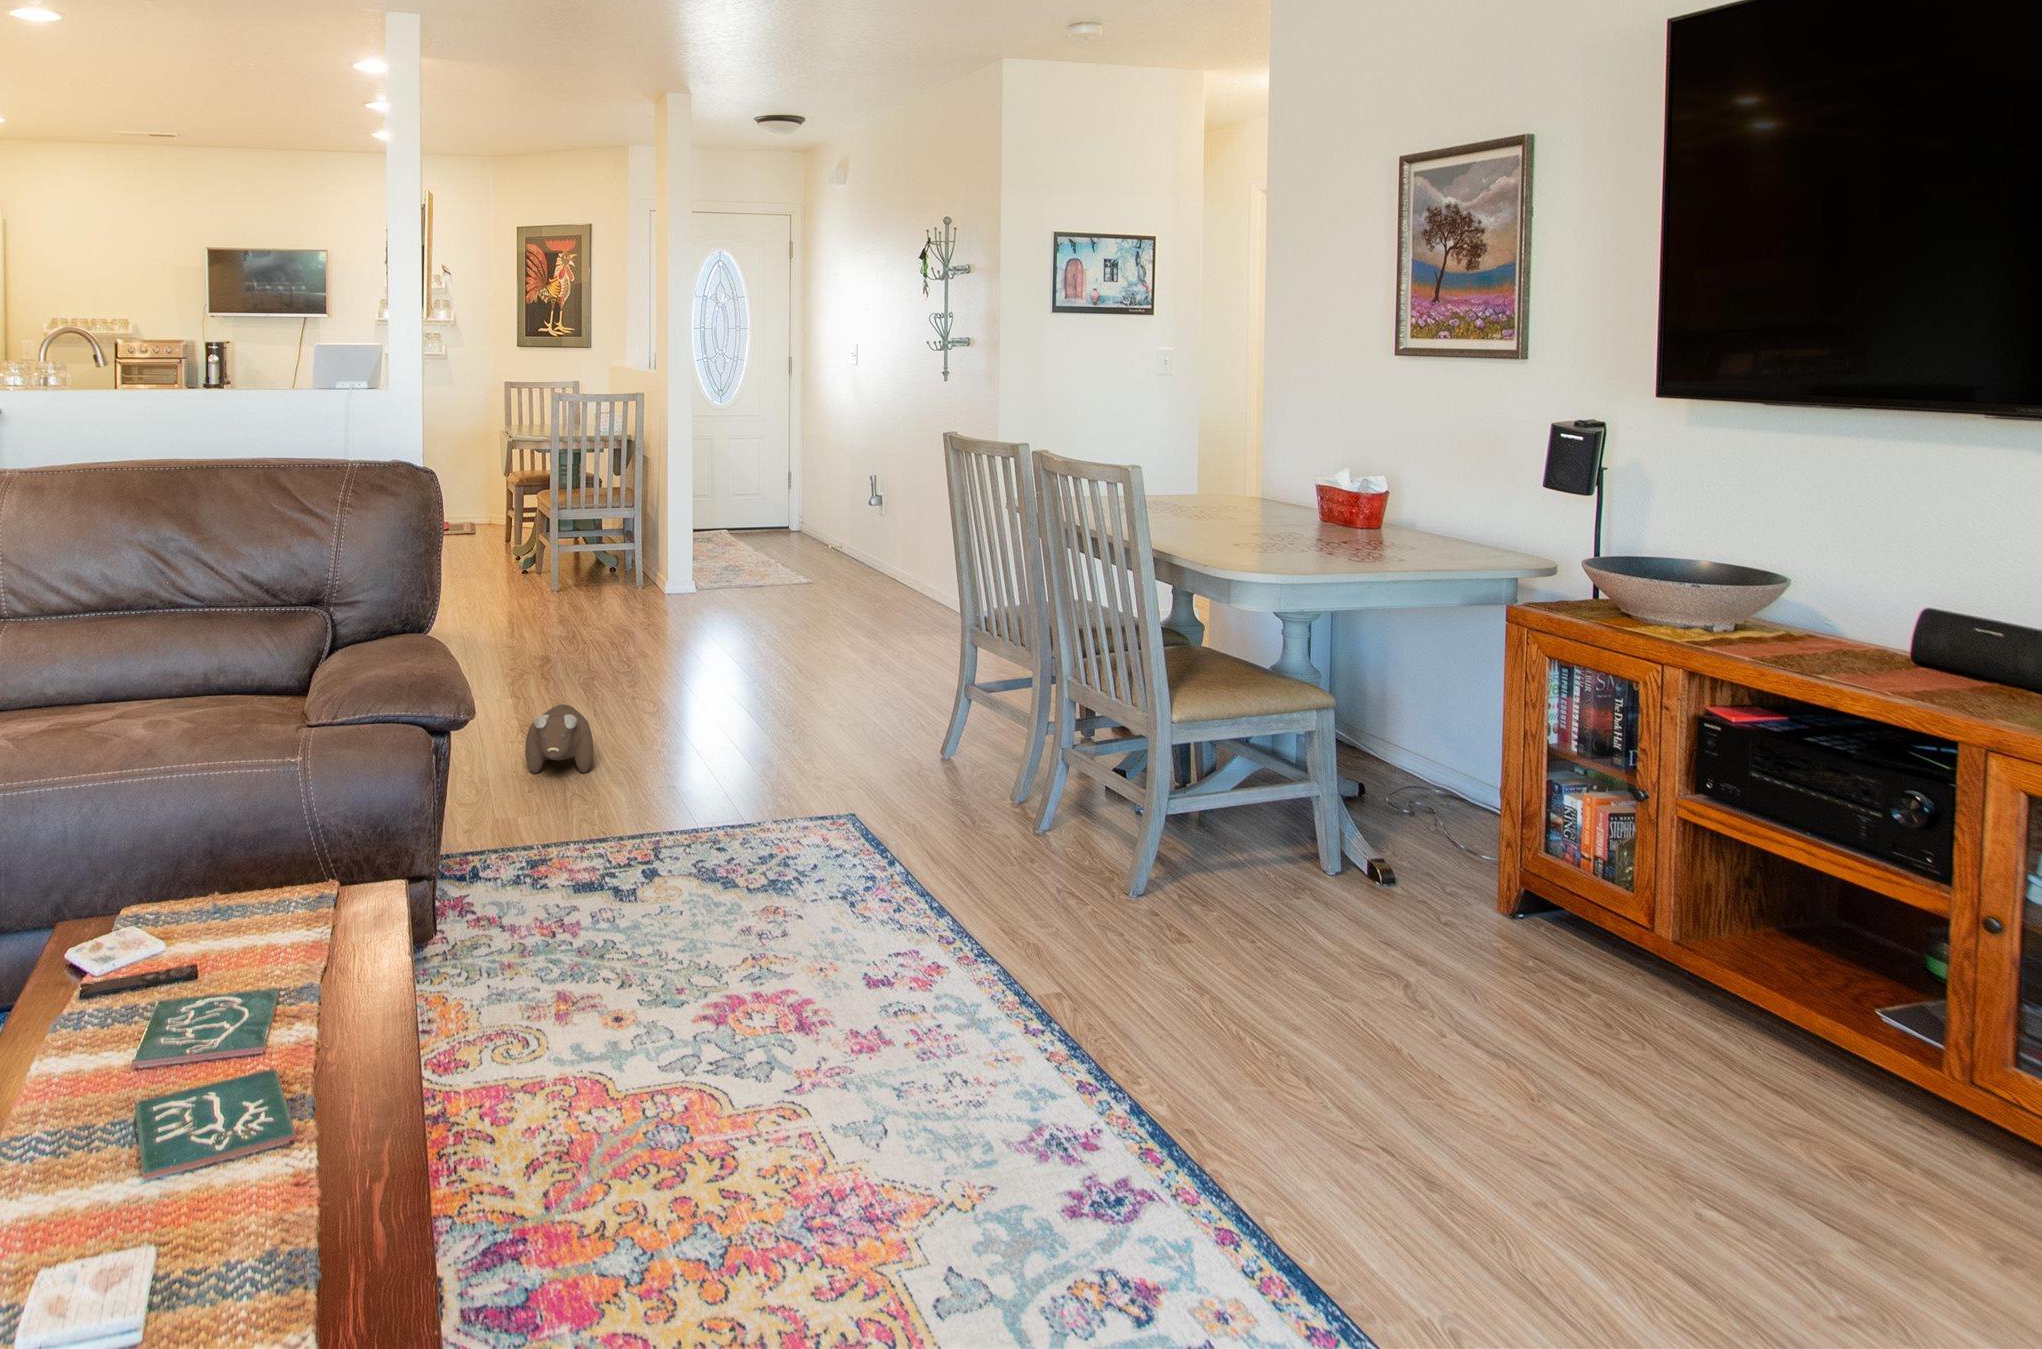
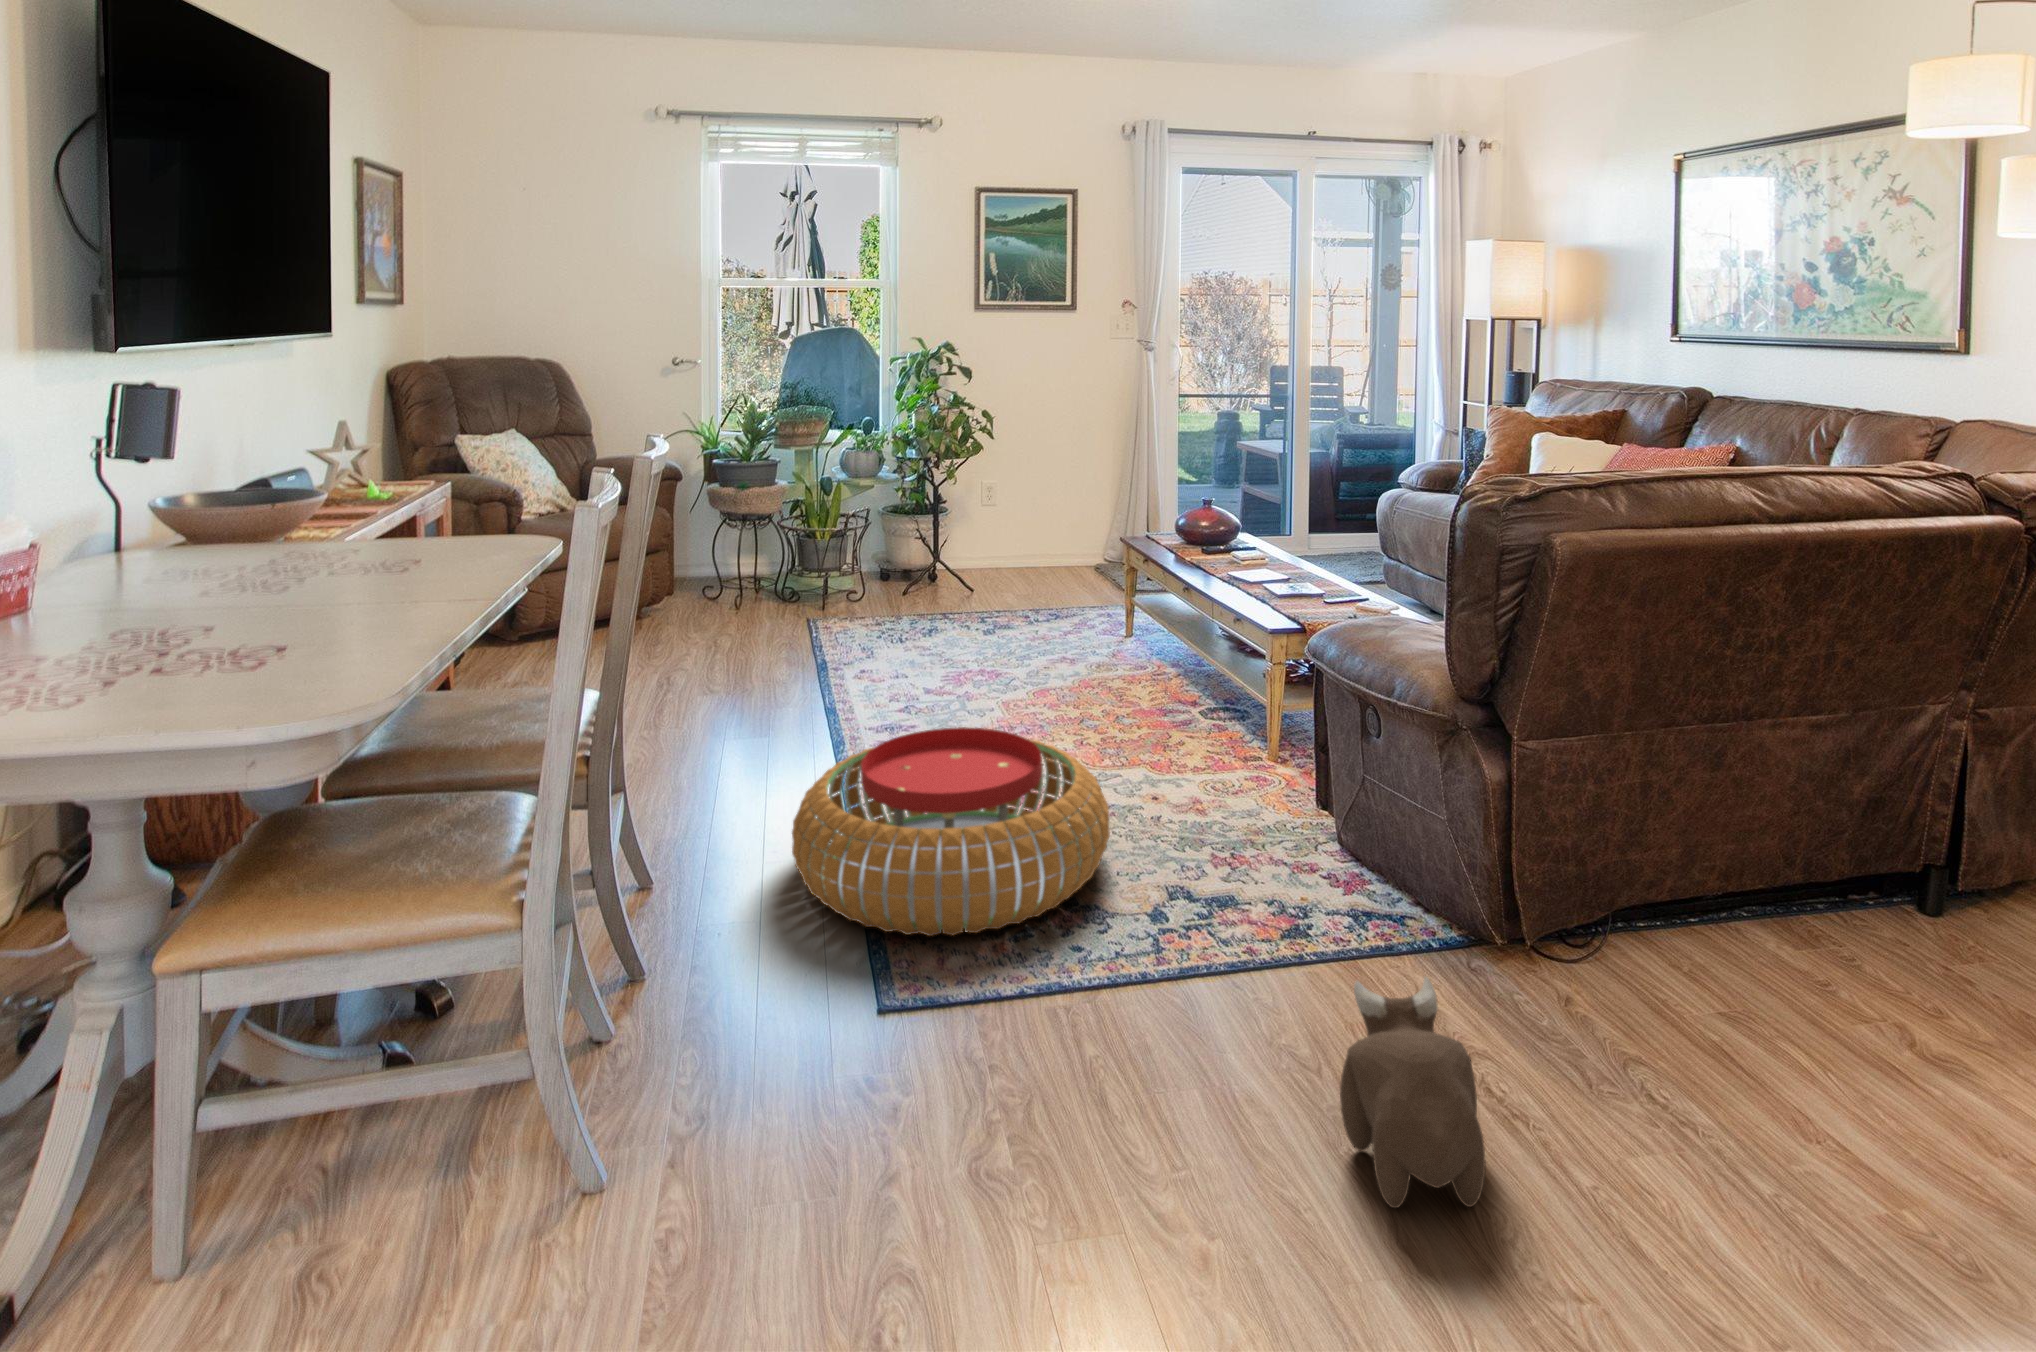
pouf: none [691,777,1002,988] -> present [792,727,1110,936]

